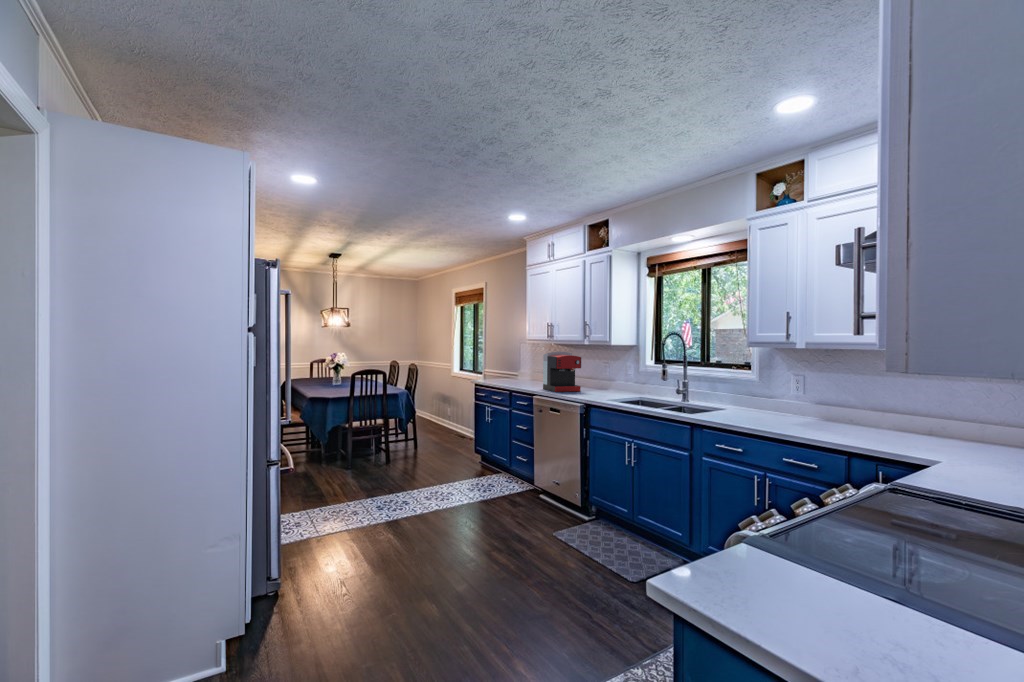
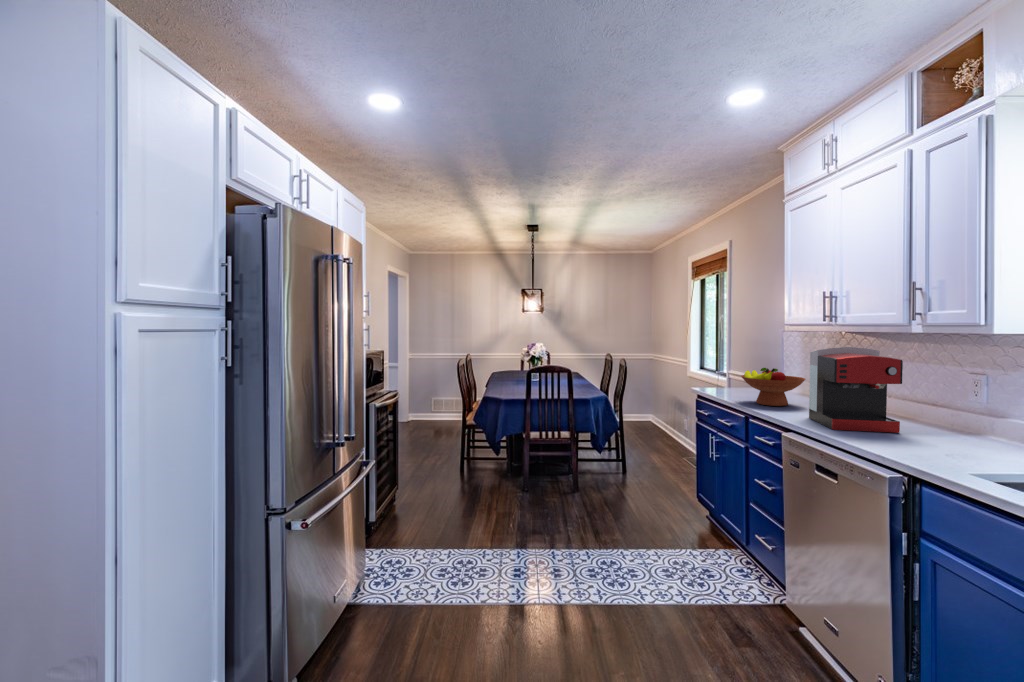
fruit bowl: none [507,364,539,385] -> present [741,368,805,406]

